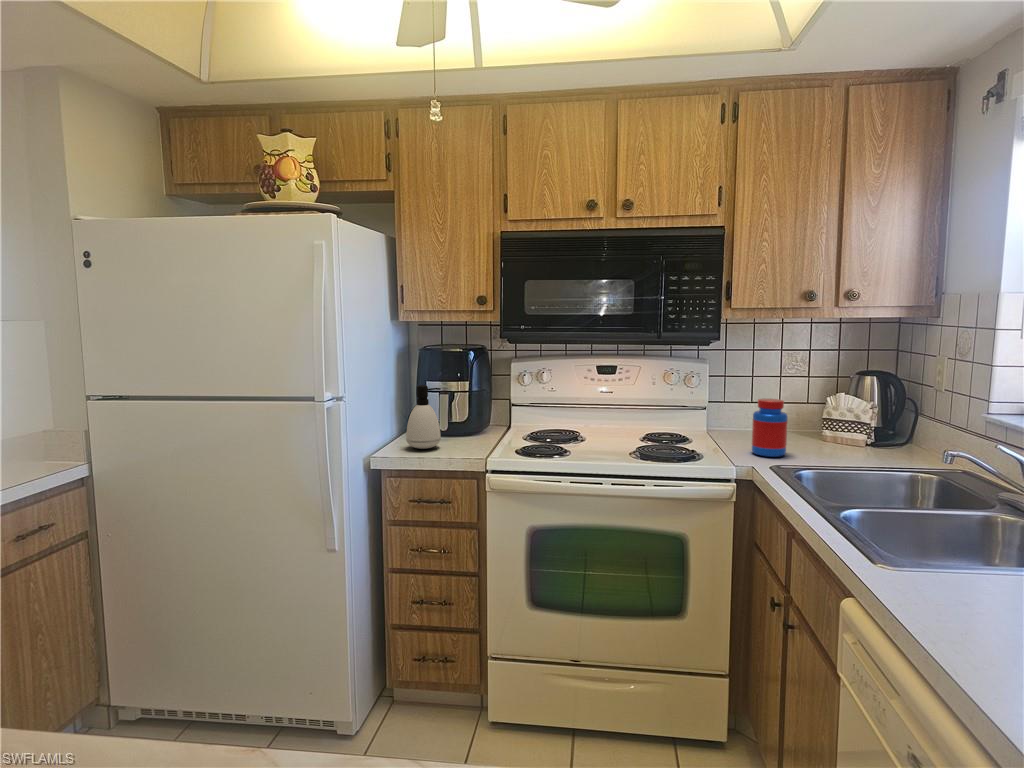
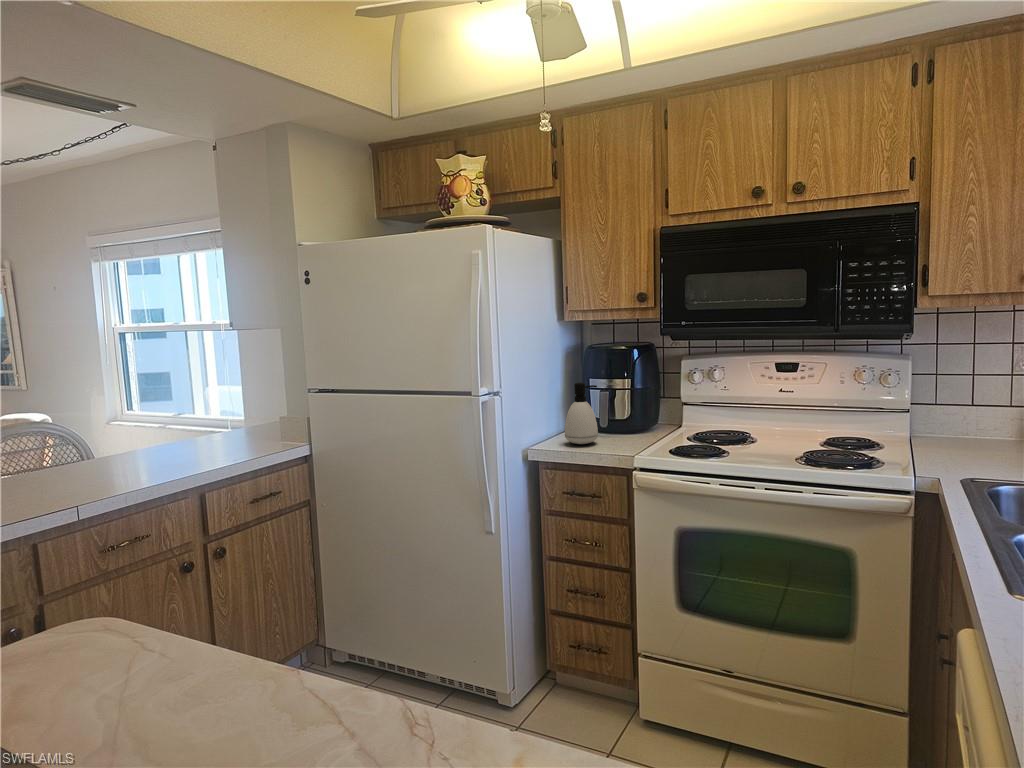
jar: present [752,399,788,457] -> none [948,400,994,469]

